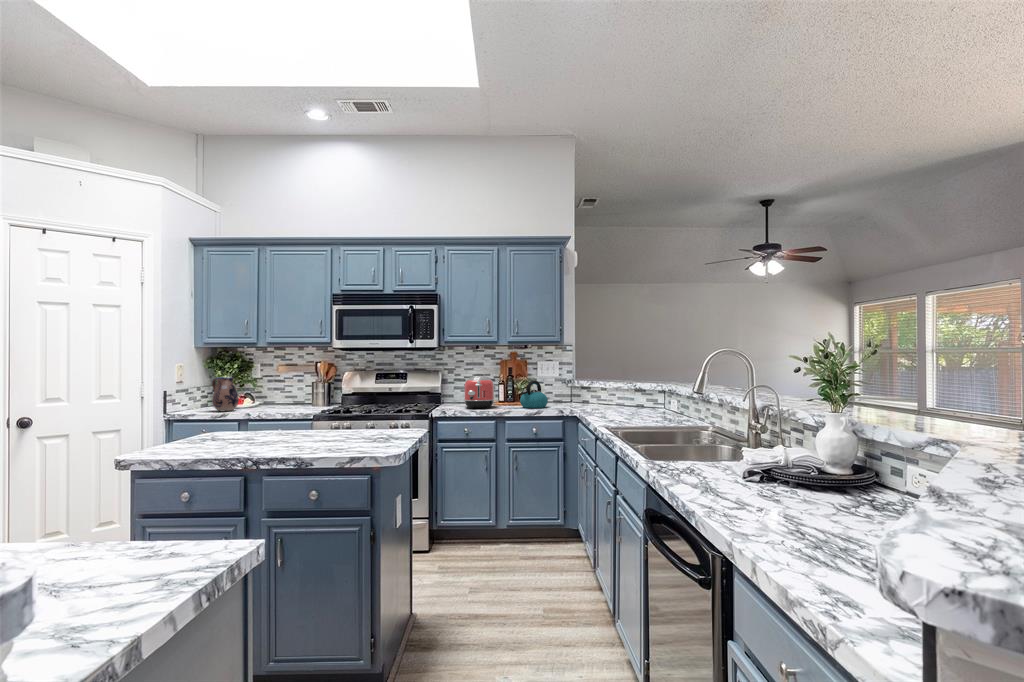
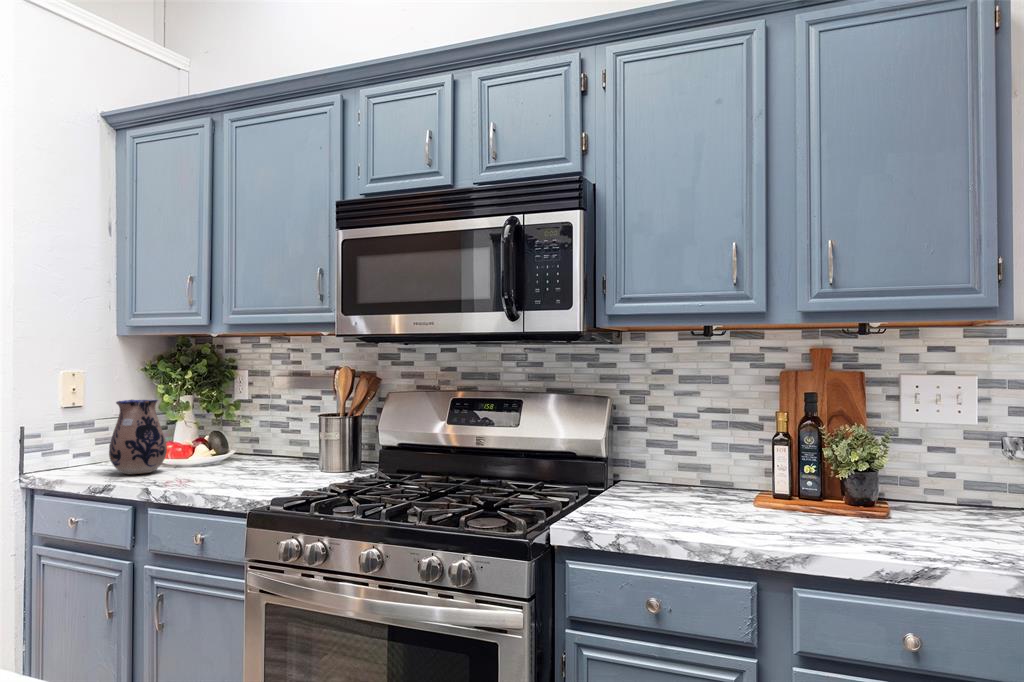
toaster: present [464,376,494,409] -> none [656,418,755,527]
kettle: present [520,381,548,408] -> none [845,443,955,545]

